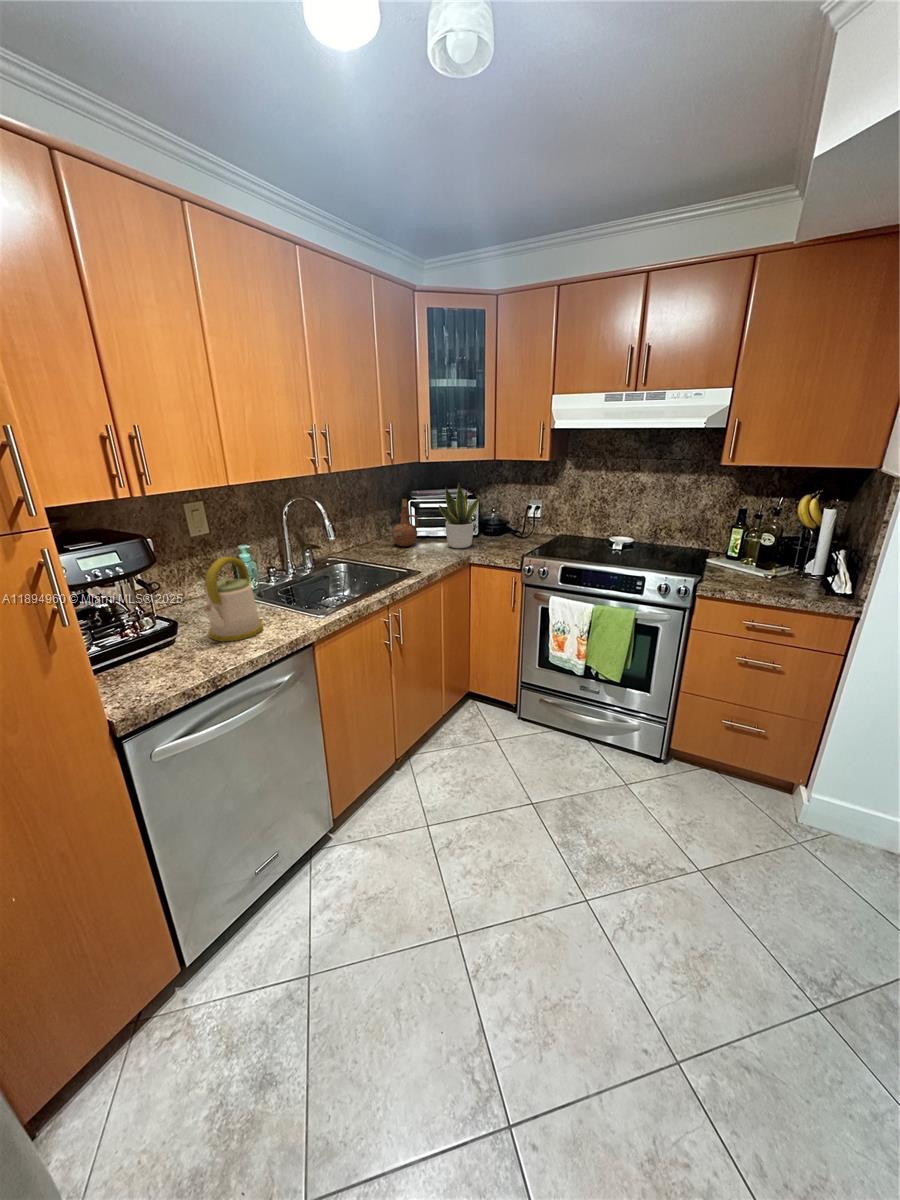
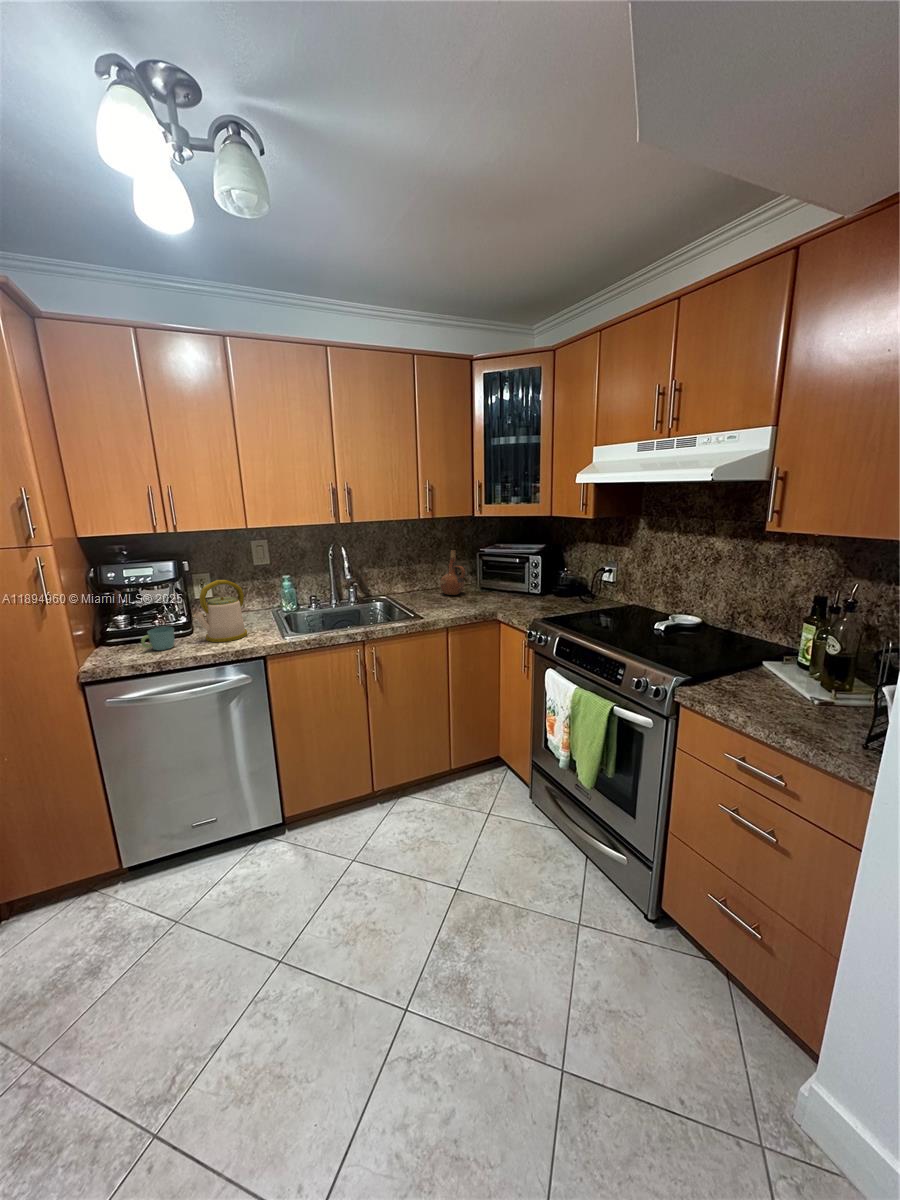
potted plant: present [439,484,480,548] -> none [472,535,523,603]
mug: none [150,633,190,669] -> present [141,627,175,650]

